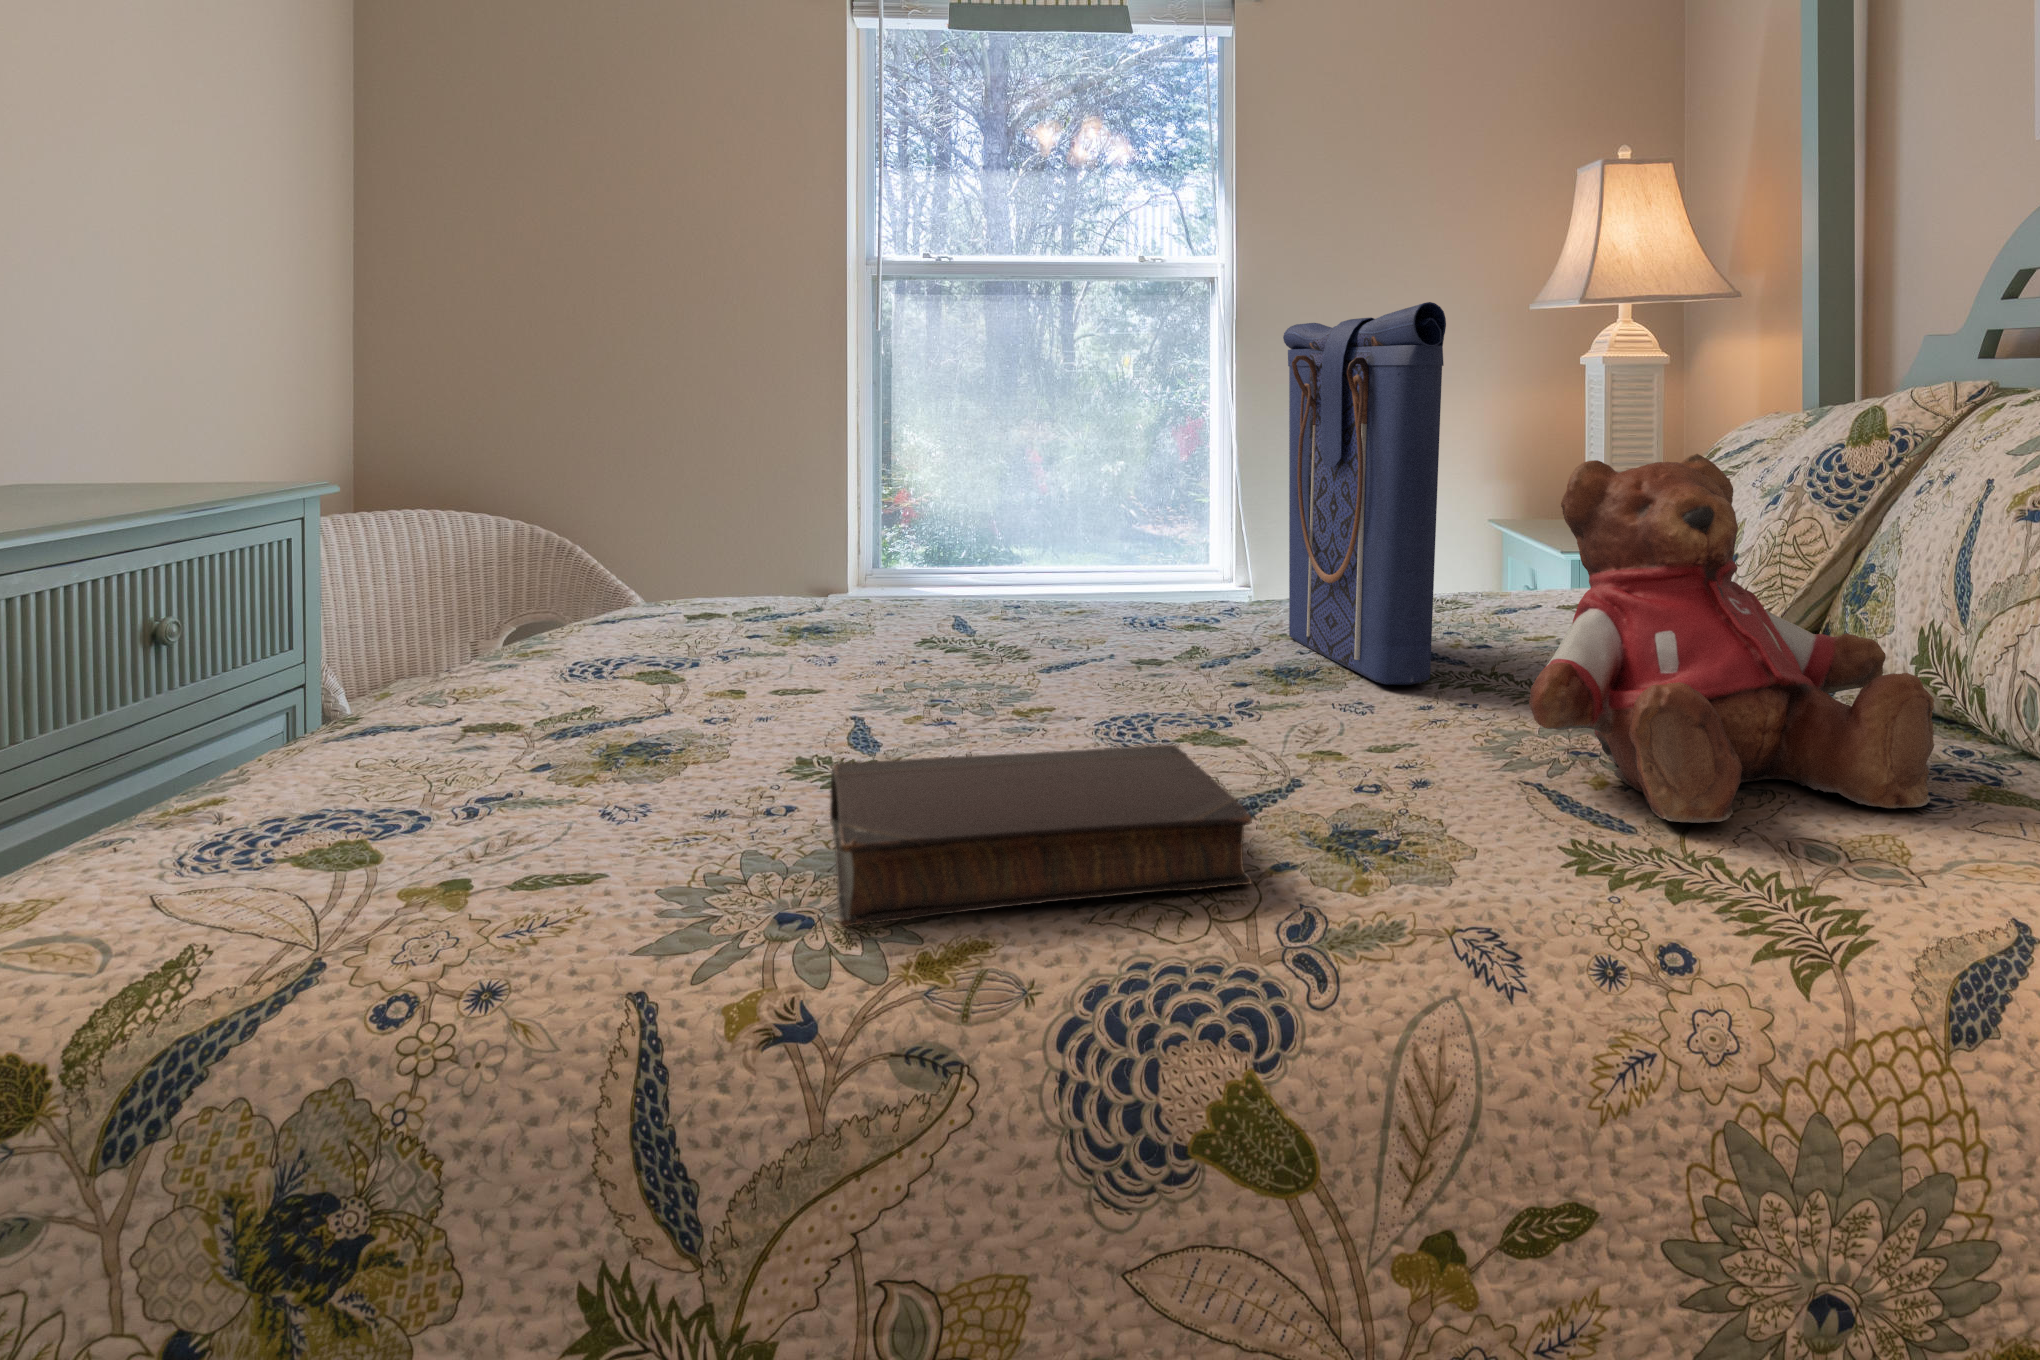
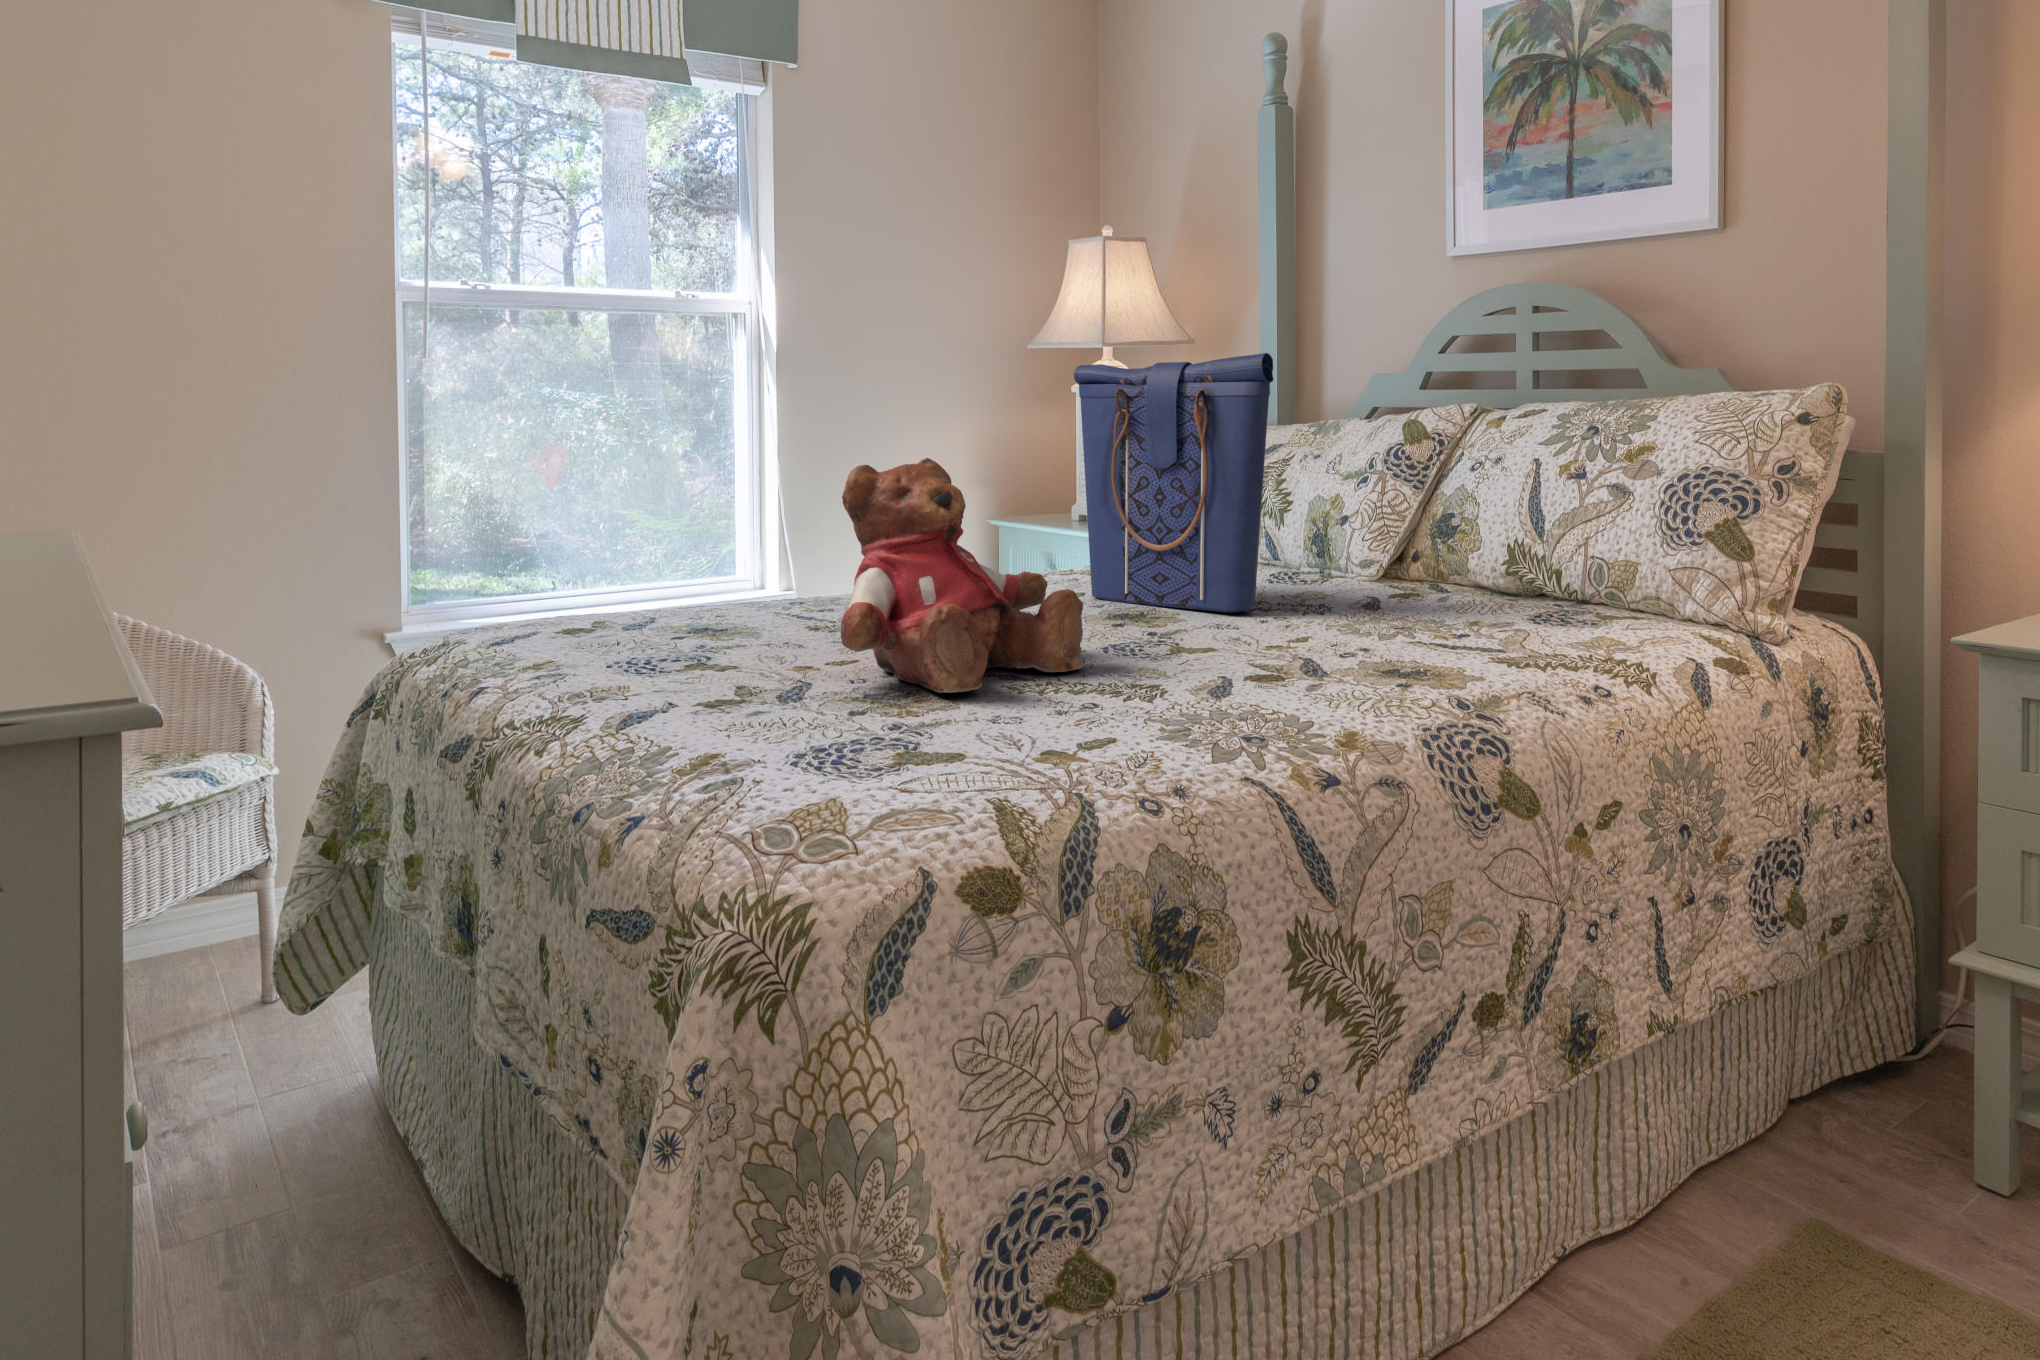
teddy bear: present [1529,454,1934,823] -> present [841,458,1083,693]
book: present [830,745,1252,927] -> none [1148,638,1424,731]

